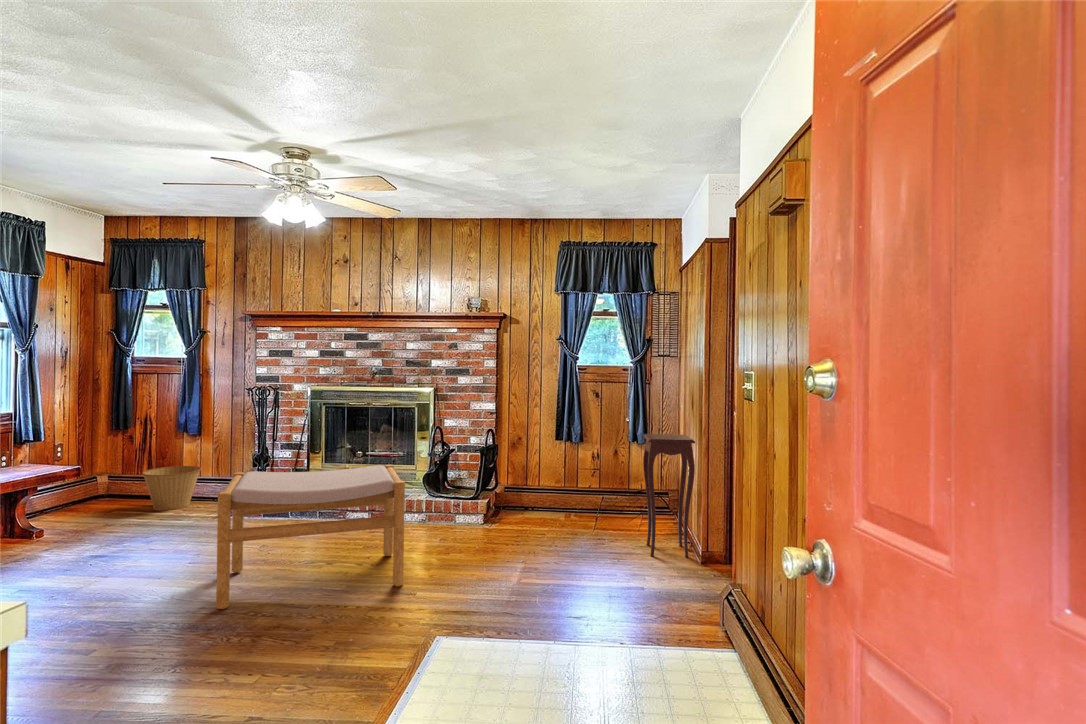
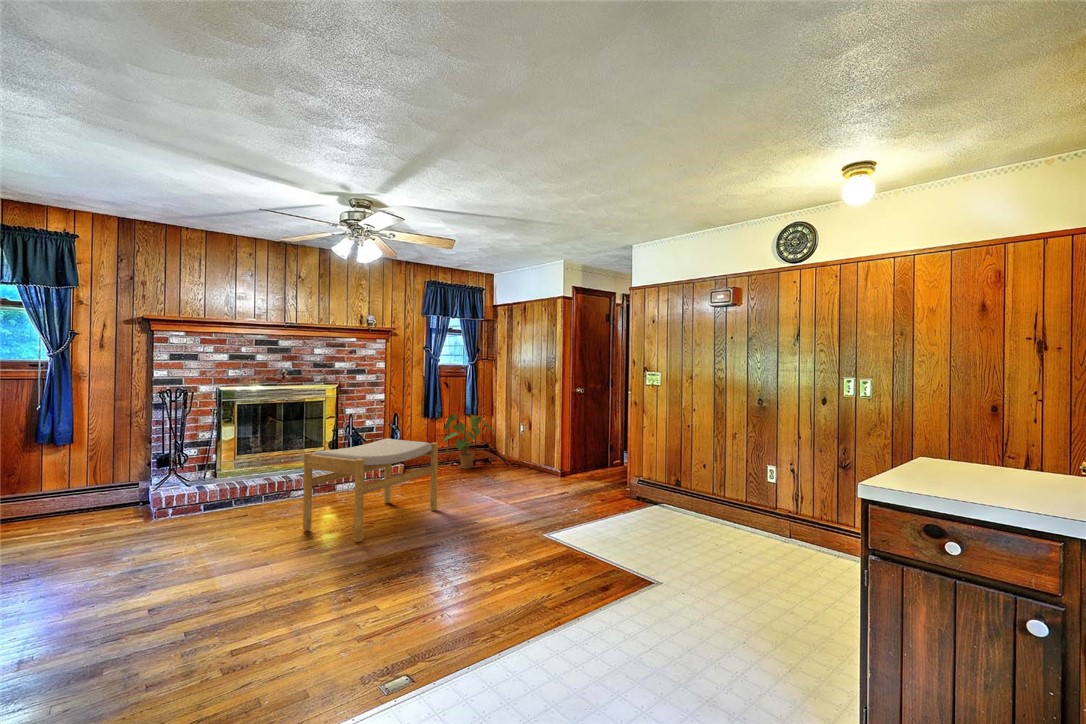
side table: present [643,434,695,558] -> none [510,406,546,475]
house plant: none [563,437,651,524] -> present [444,414,495,469]
basket: present [142,466,202,510] -> none [16,479,92,529]

